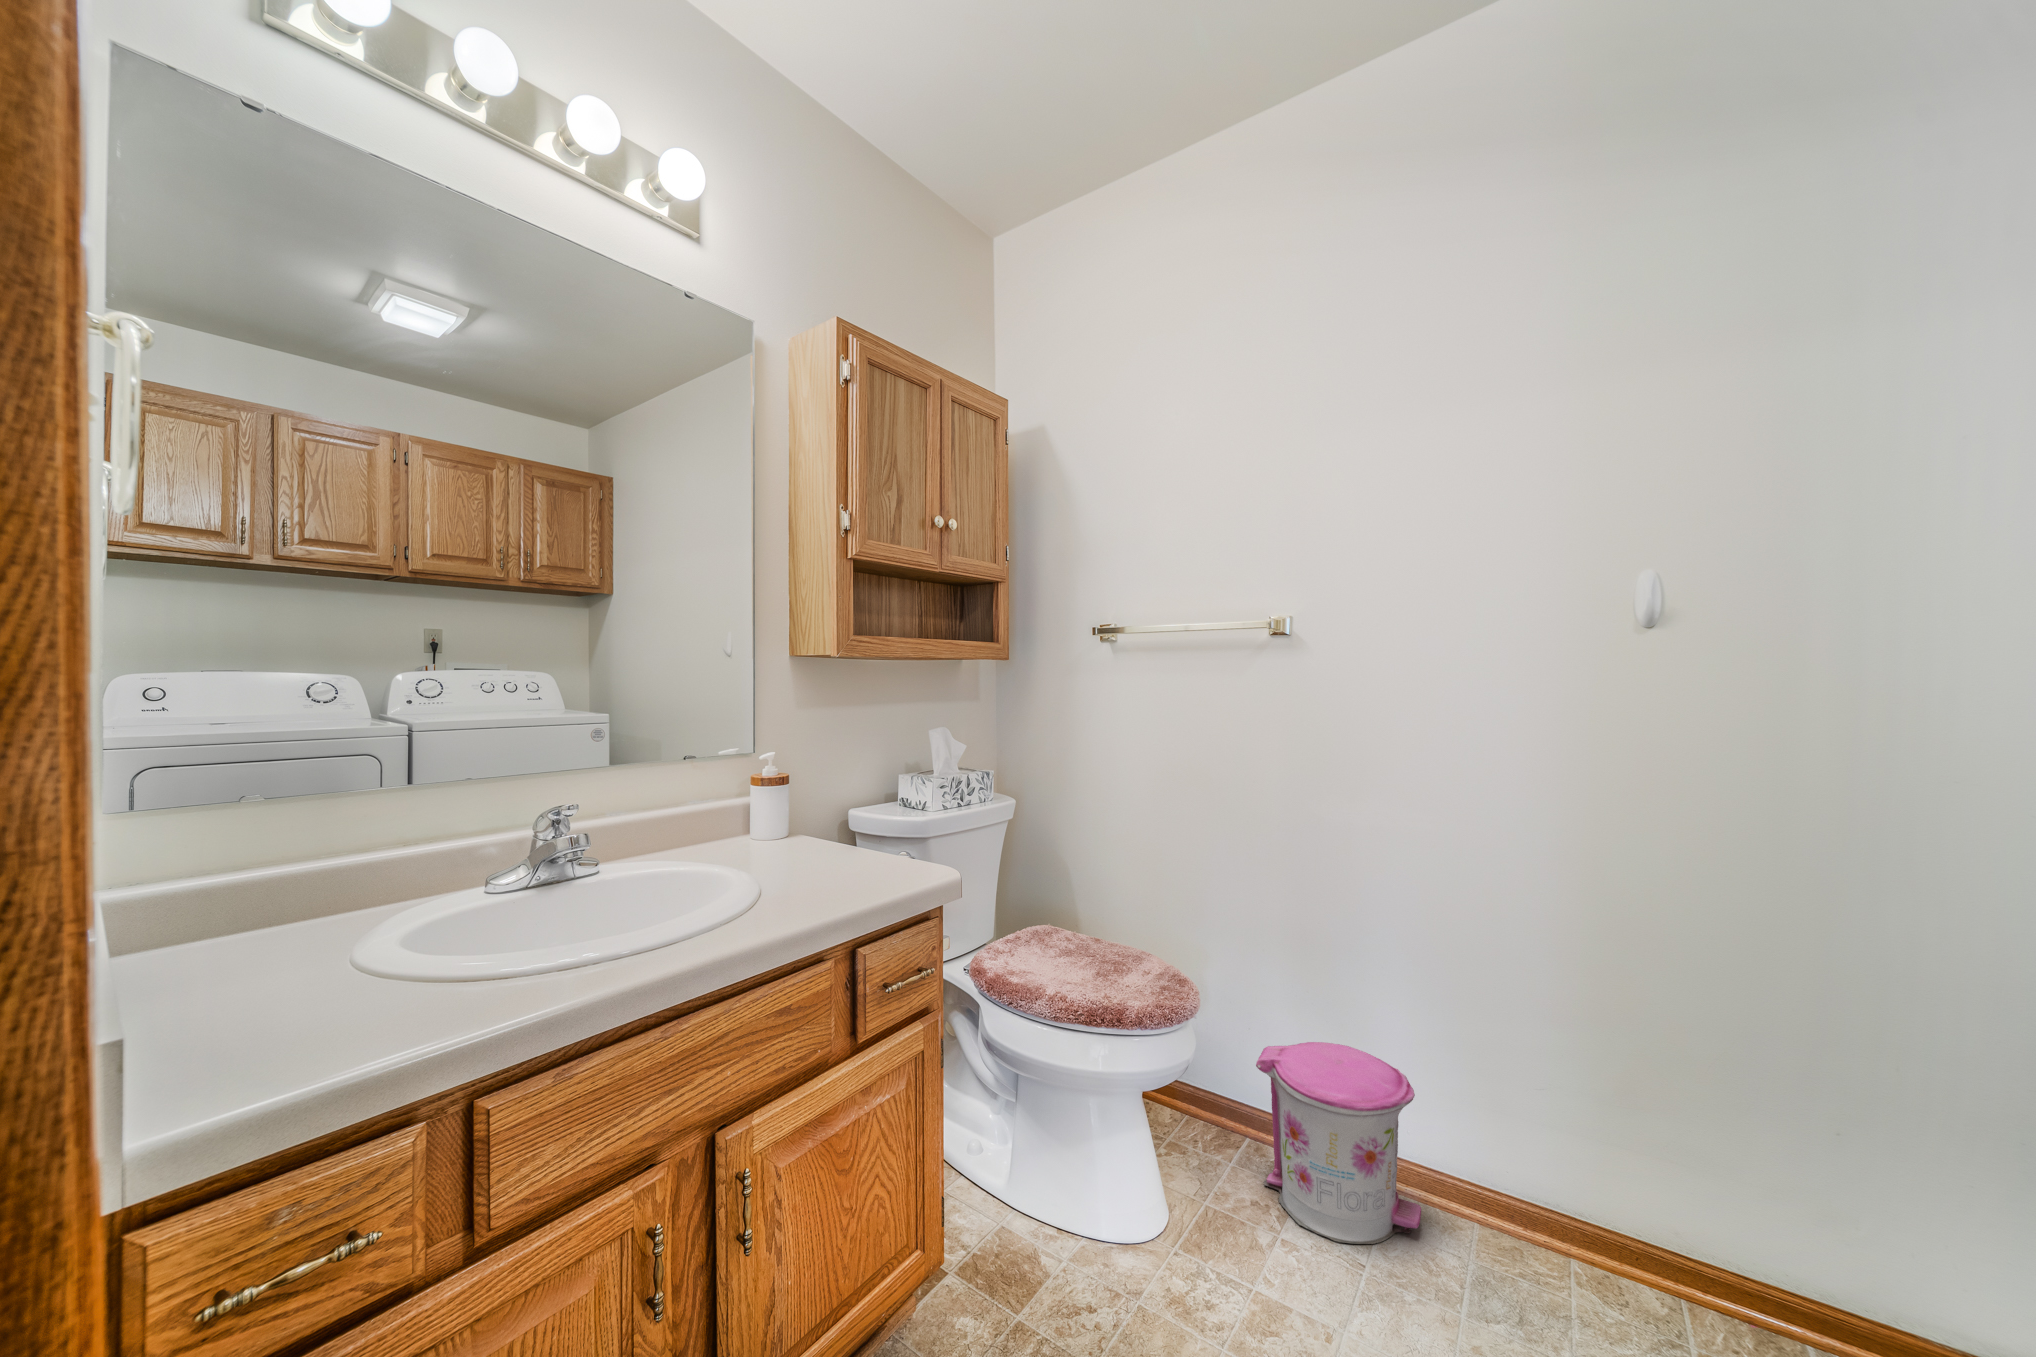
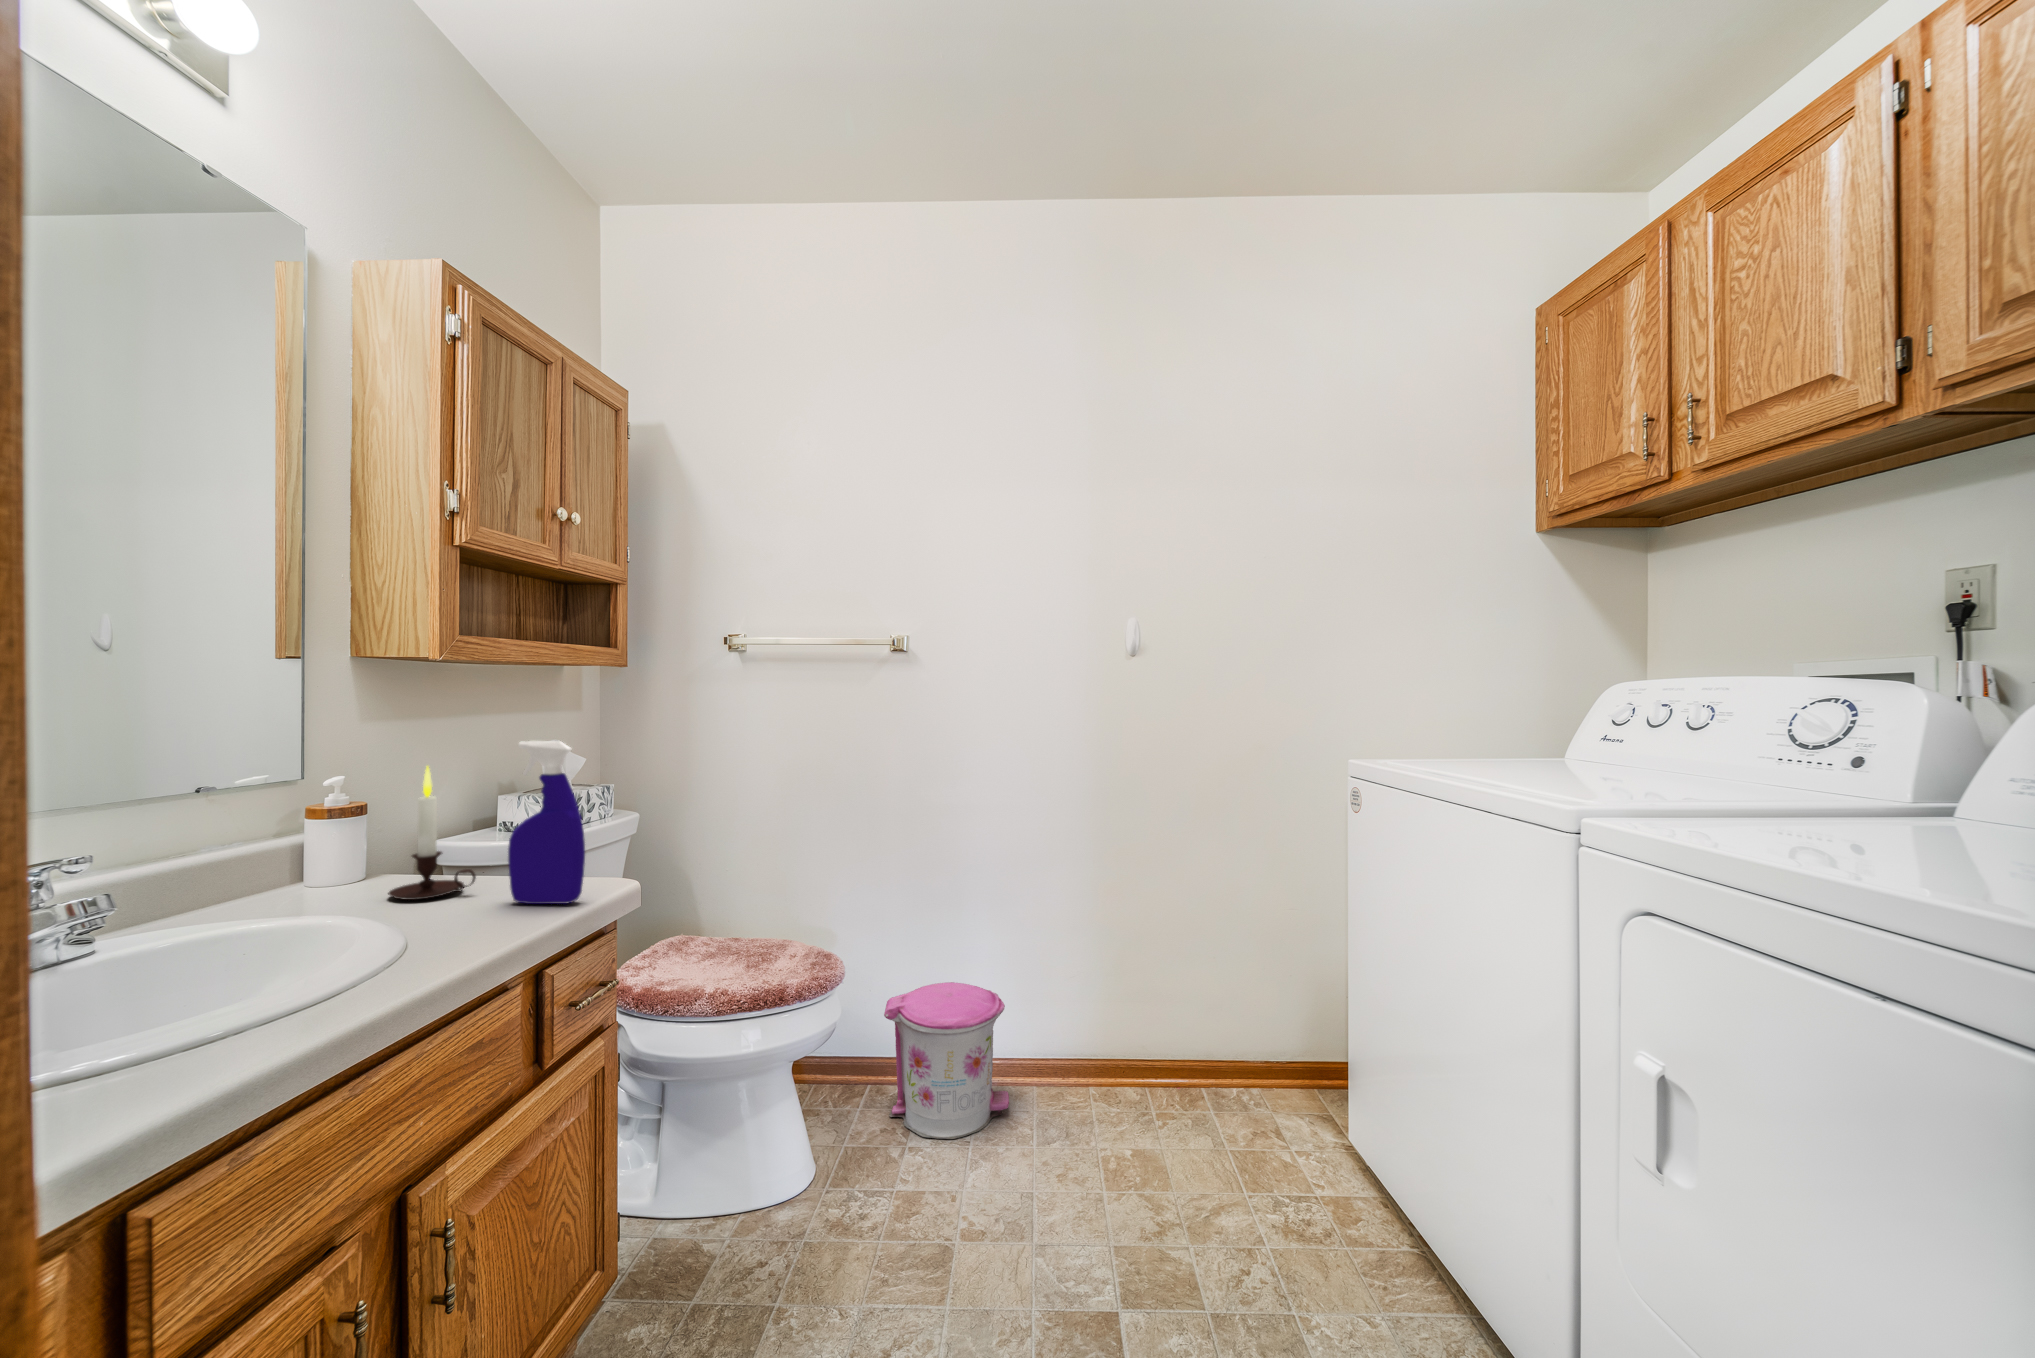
spray bottle: none [848,732,905,889] -> present [508,741,585,904]
candle: none [775,749,834,866] -> present [388,766,476,900]

